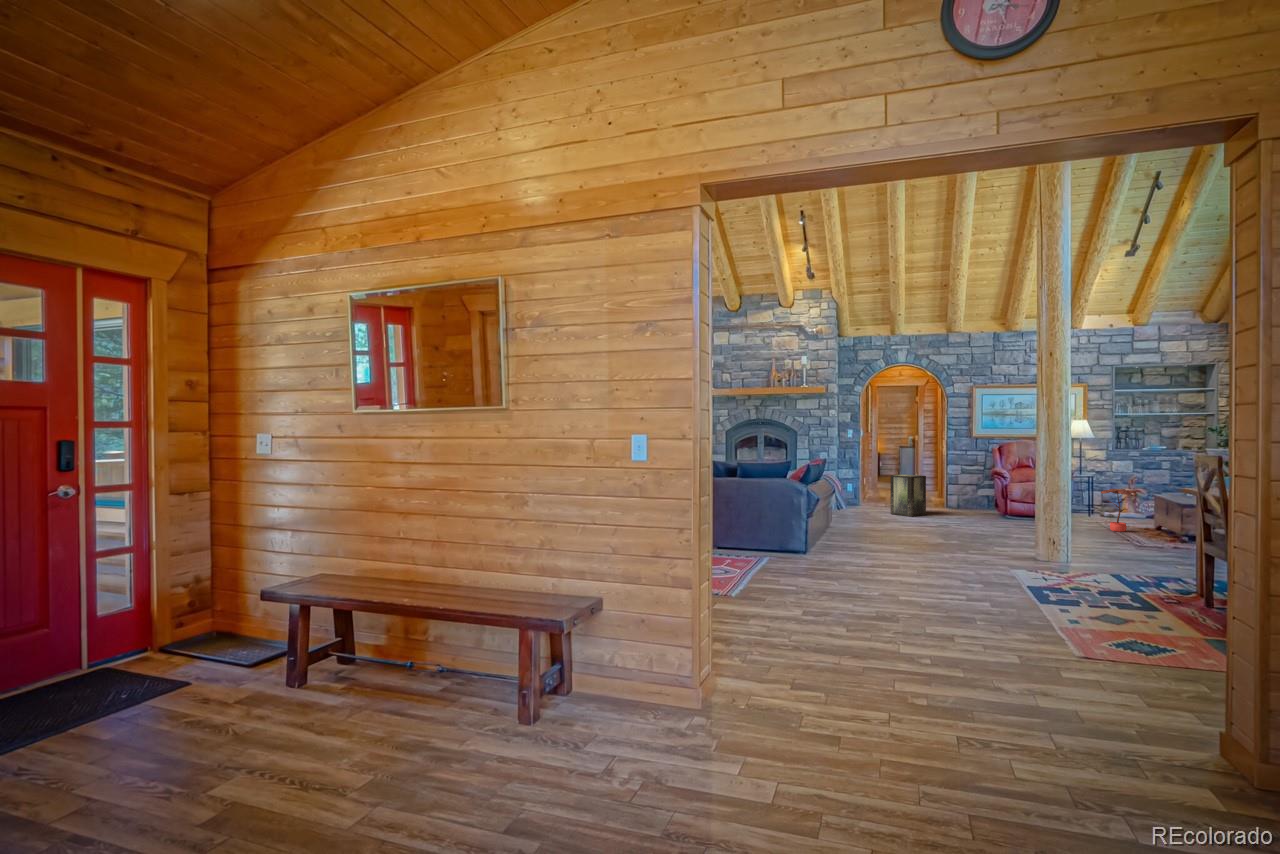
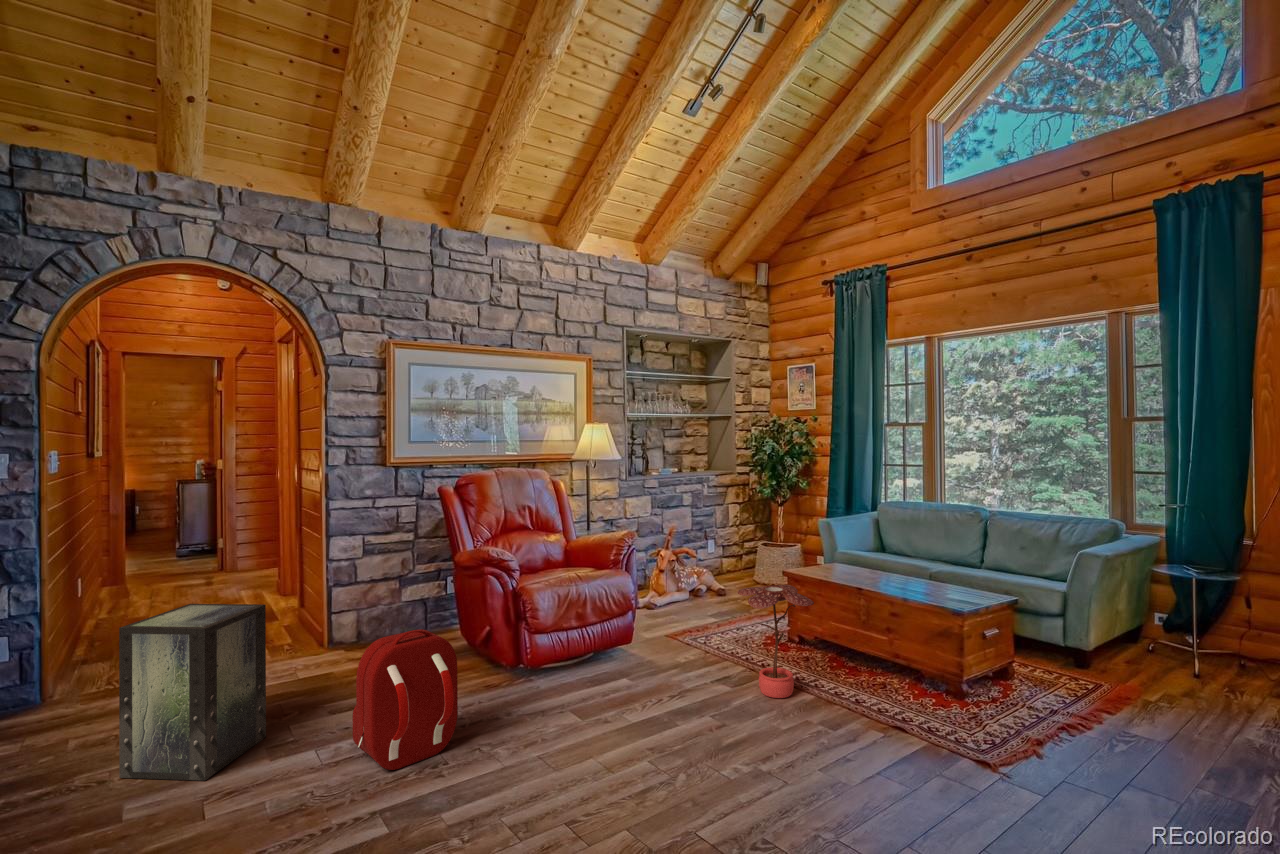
backpack: none [950,484,982,522] -> present [353,629,458,770]

